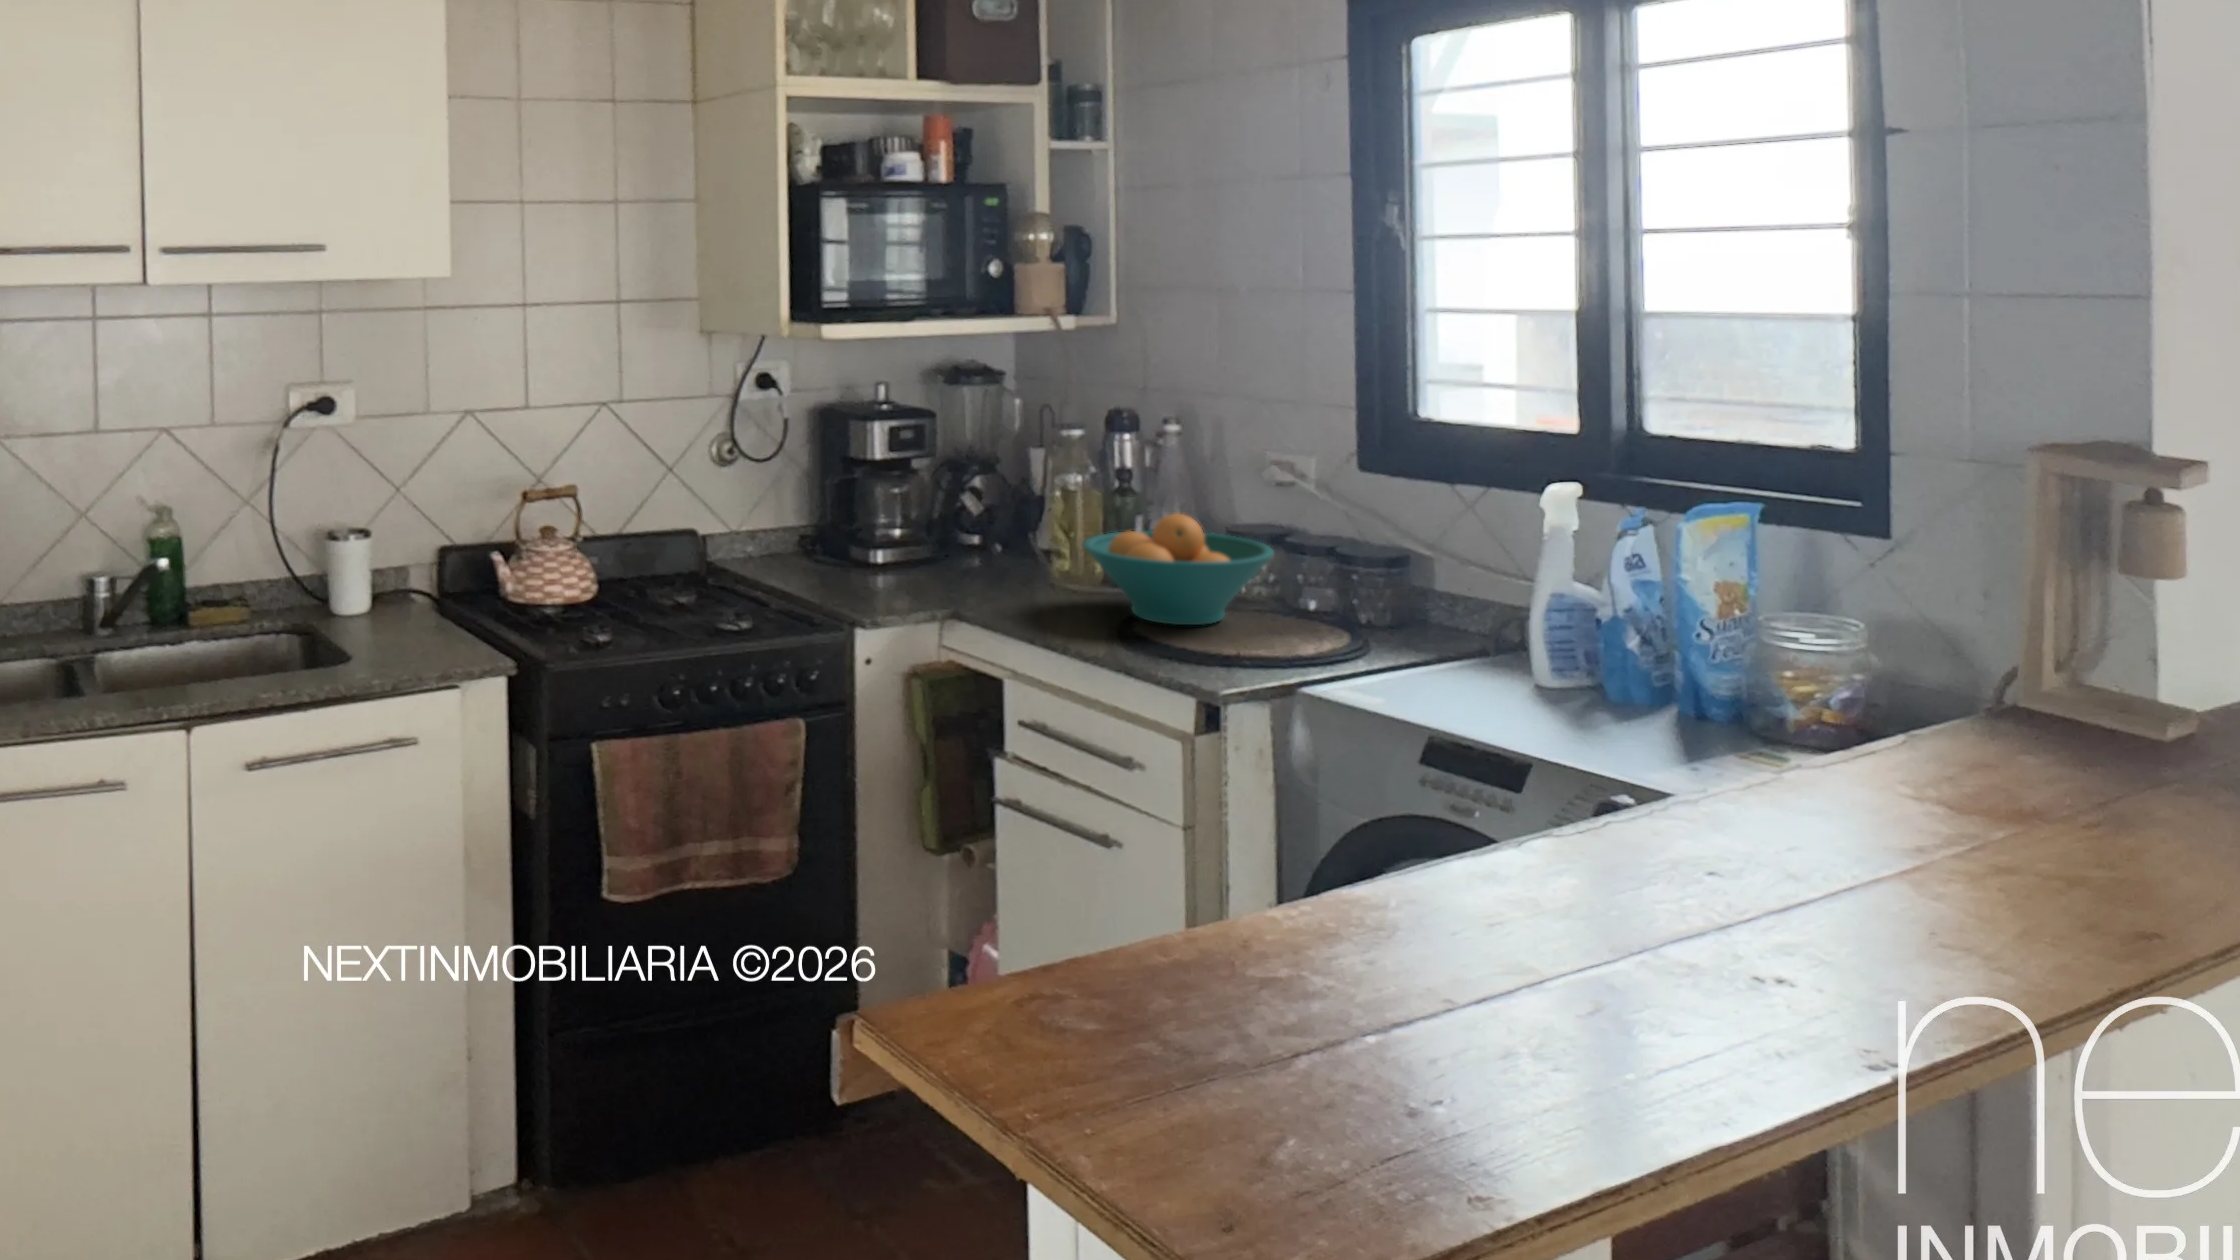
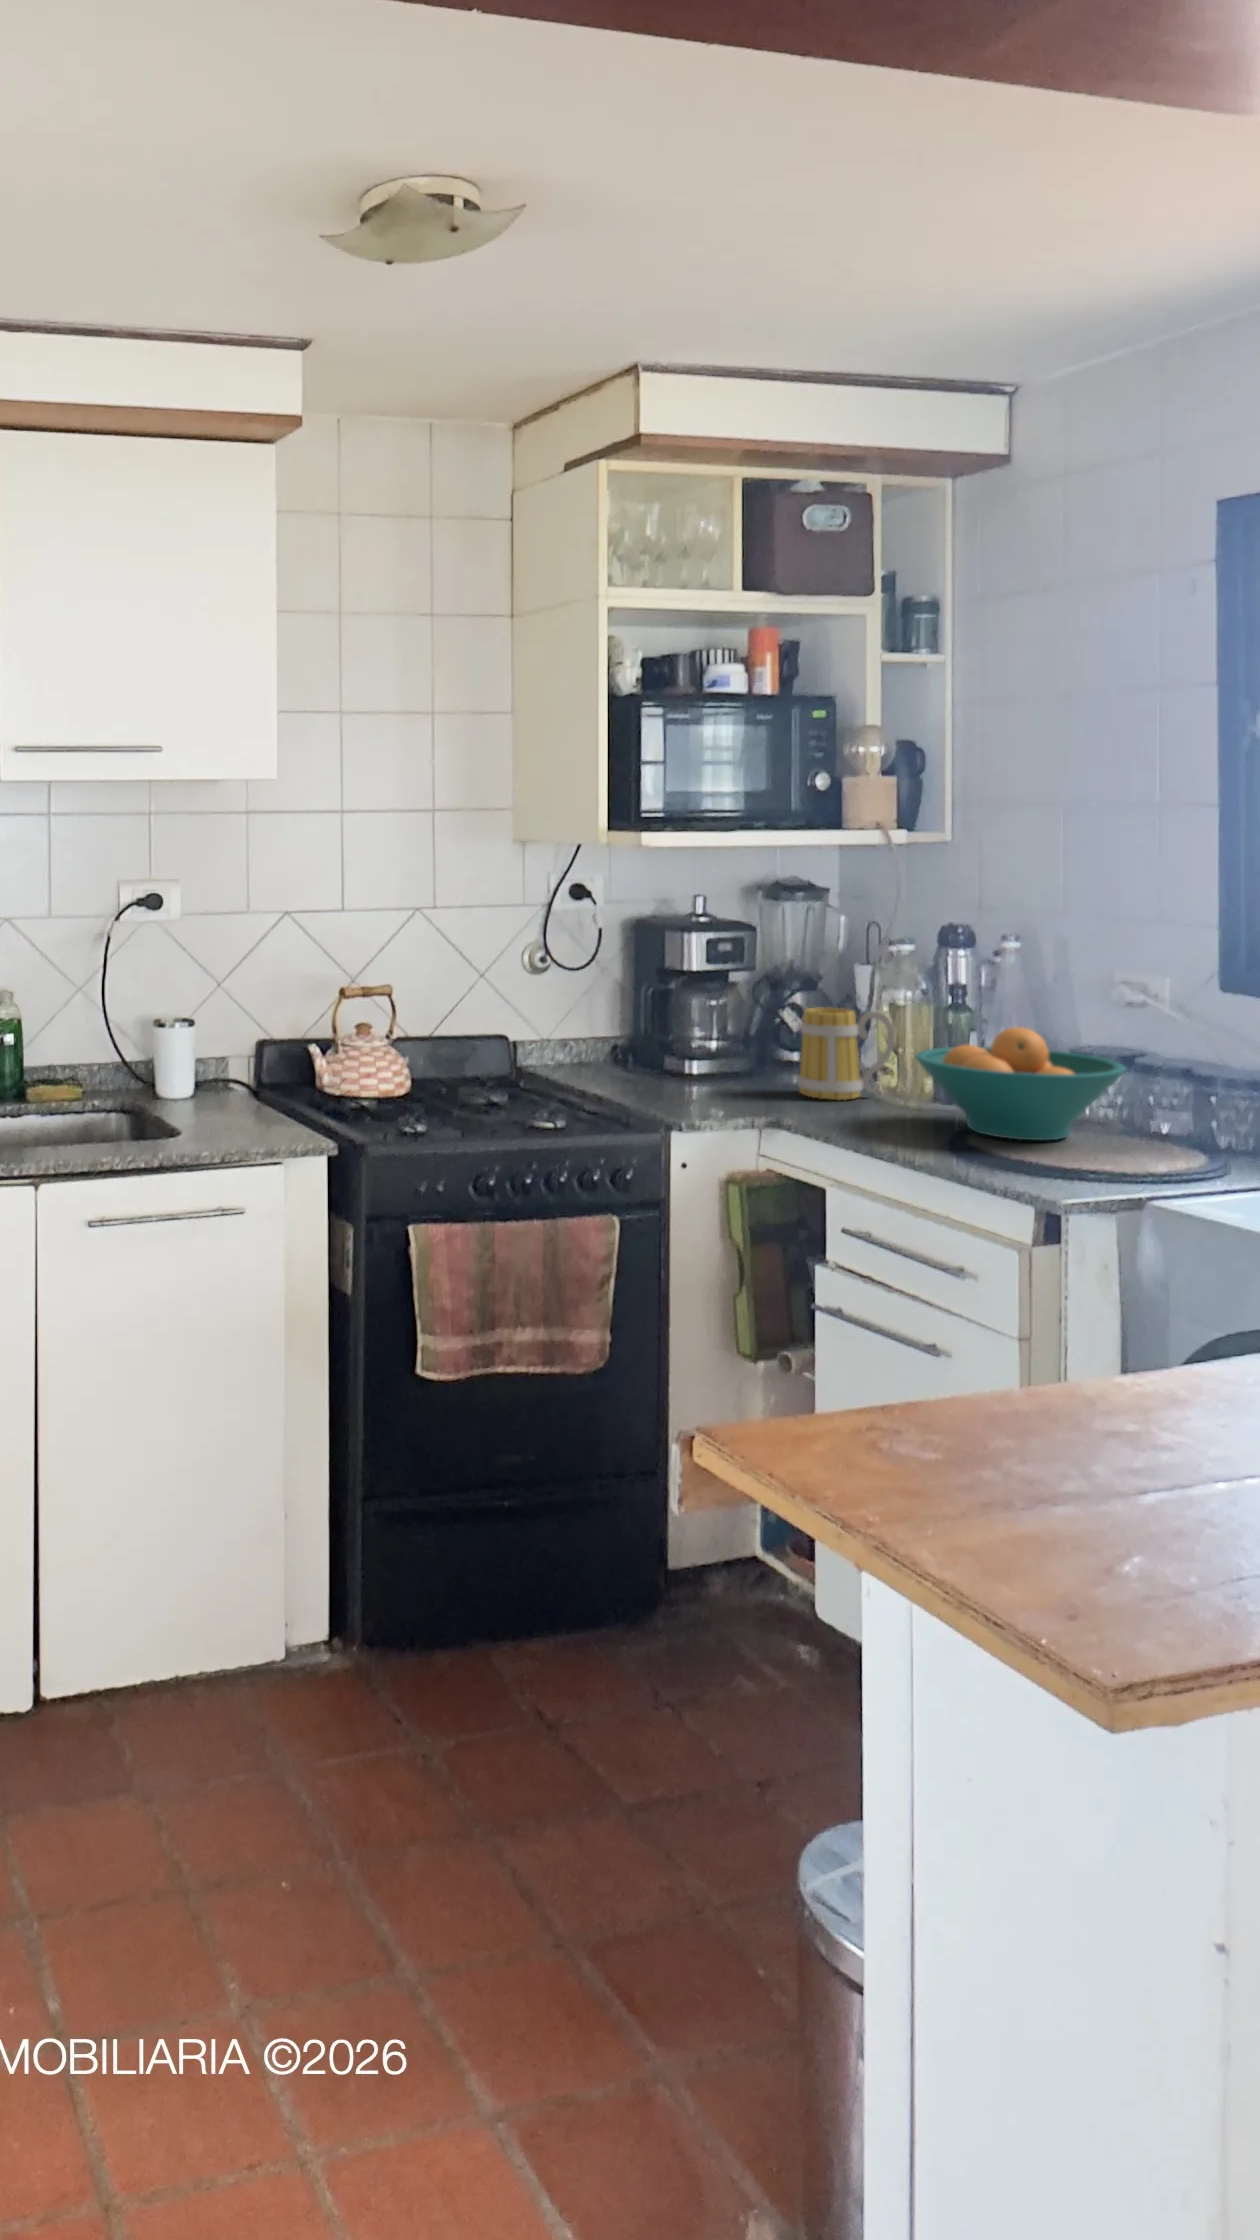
mug: none [976,493,1065,585] -> present [797,1007,895,1100]

